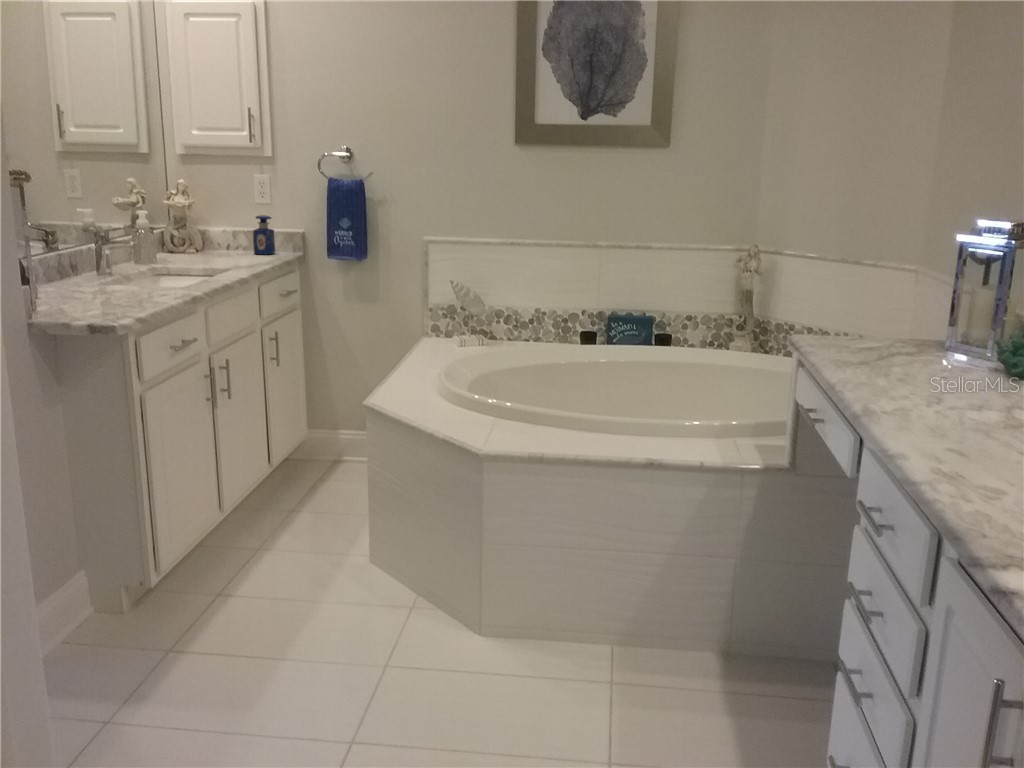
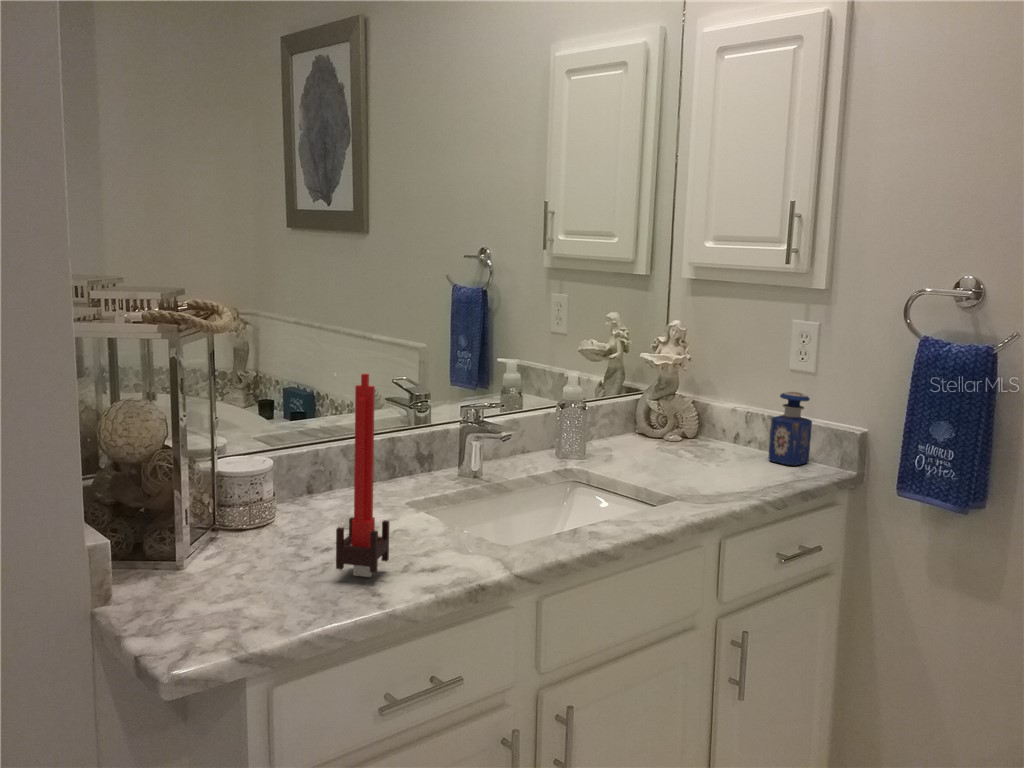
candle: none [126,197,154,300] -> present [336,374,389,577]

